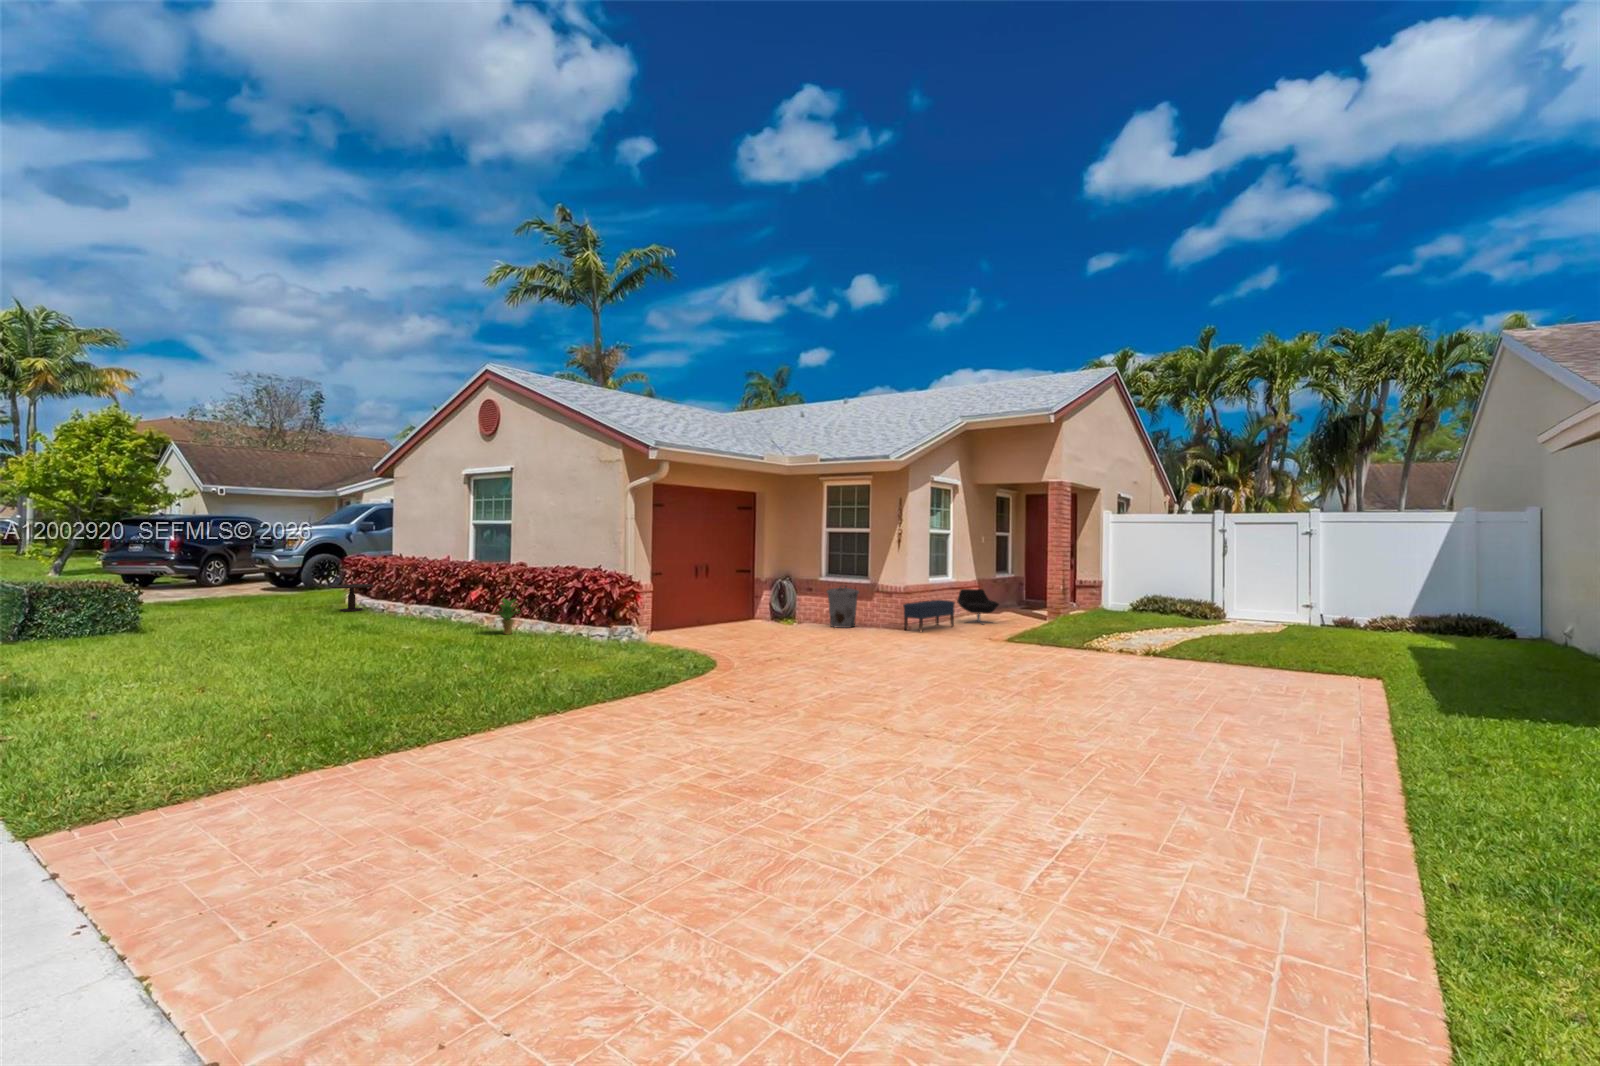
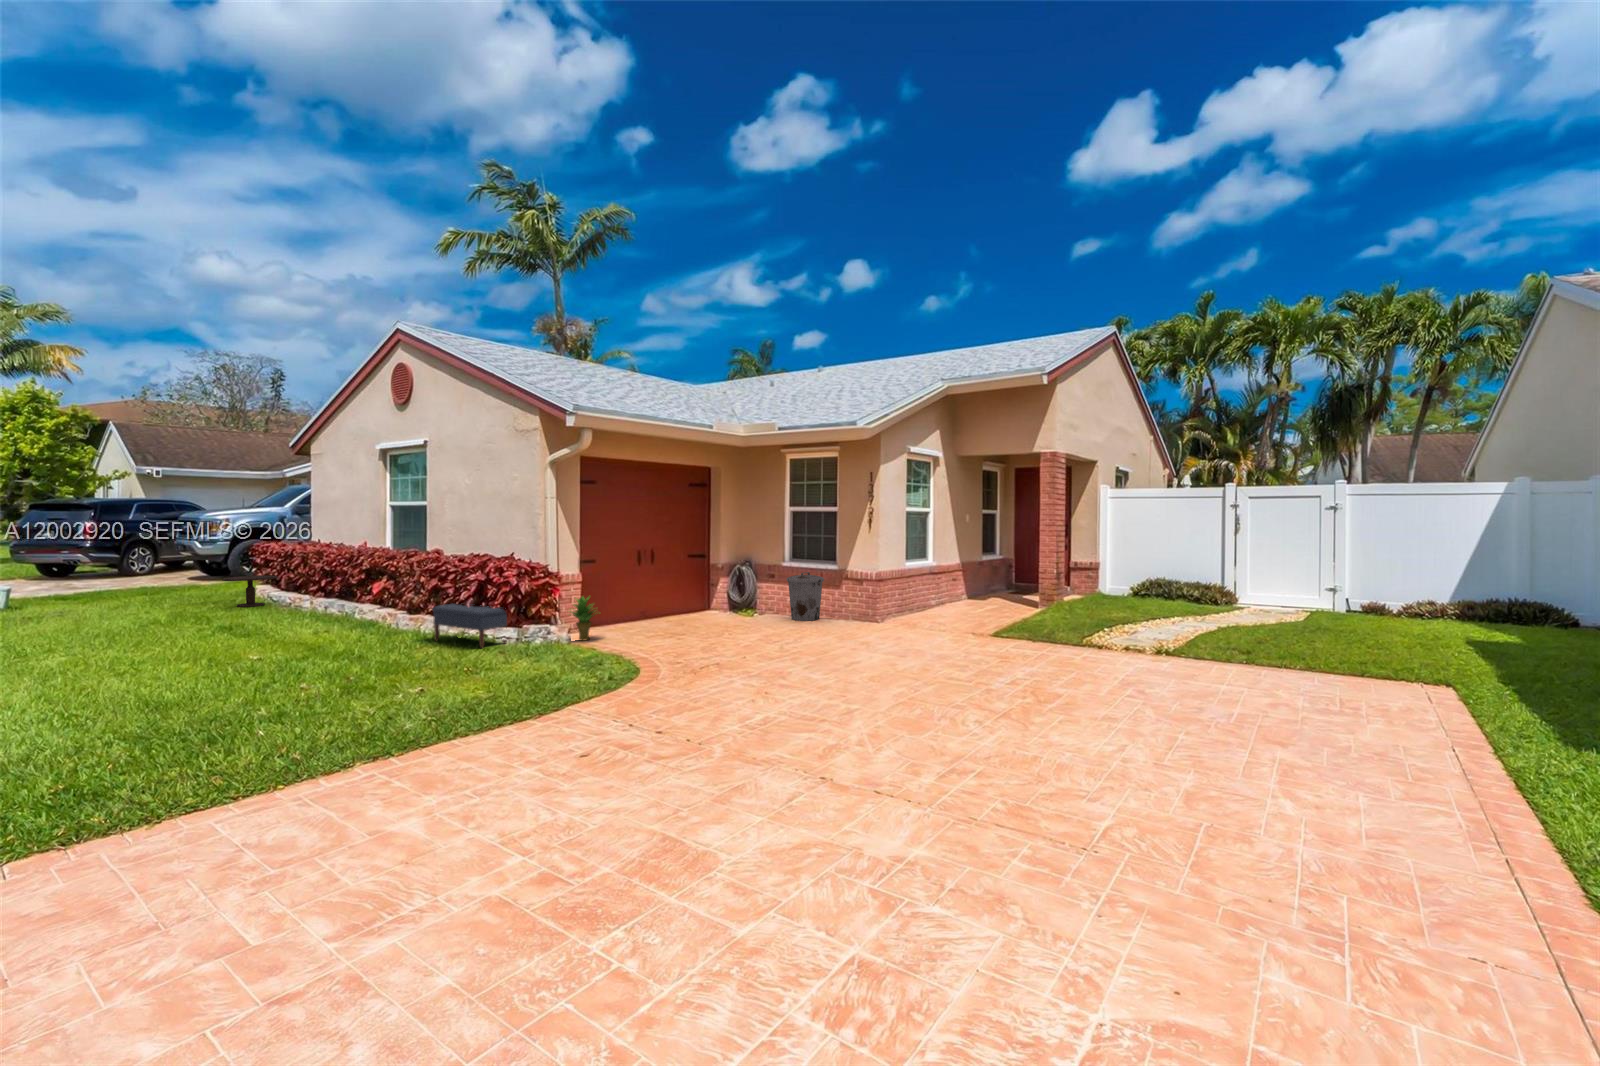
lounge chair: present [957,589,999,622] -> none [937,574,984,615]
potted plant: present [497,599,516,634] -> present [571,597,600,641]
bench: present [903,600,955,632] -> present [432,604,507,648]

